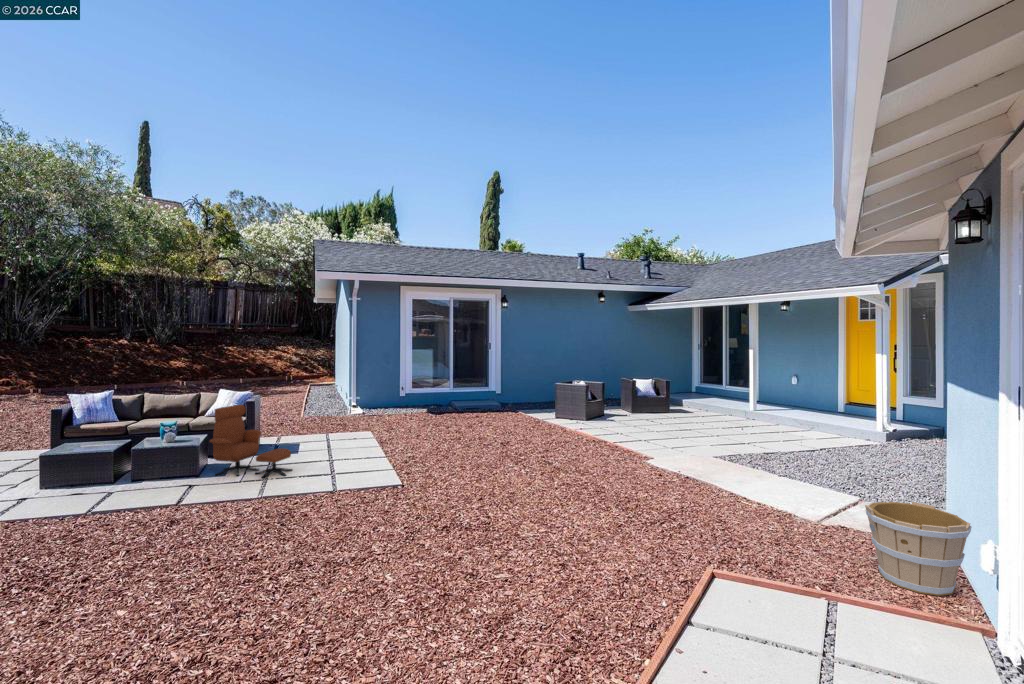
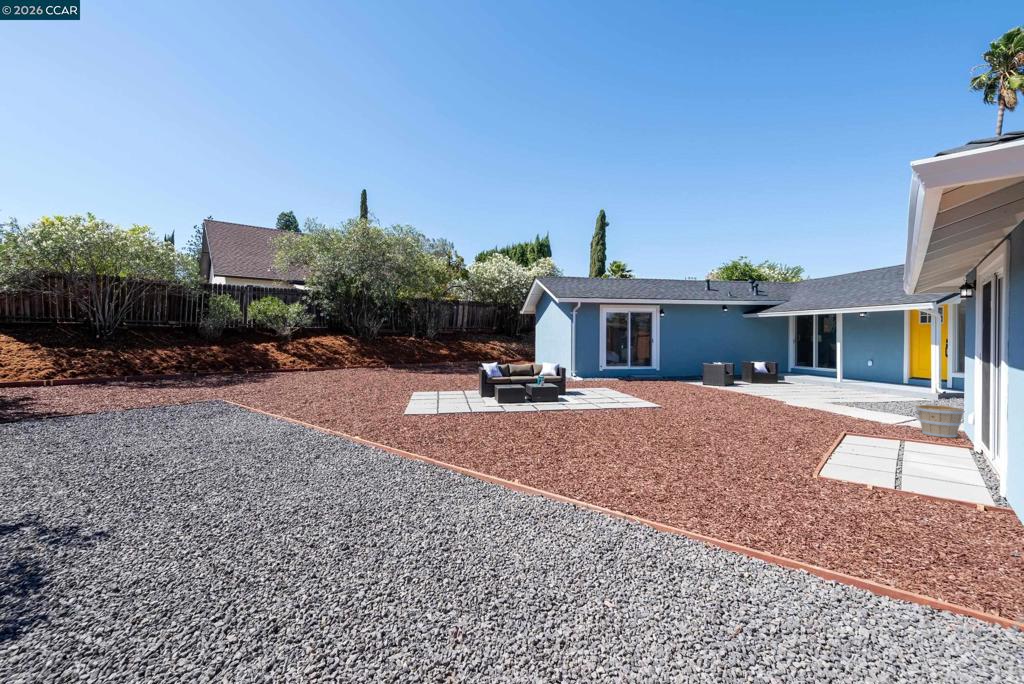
lounge chair: present [209,405,292,478] -> none [563,369,599,403]

